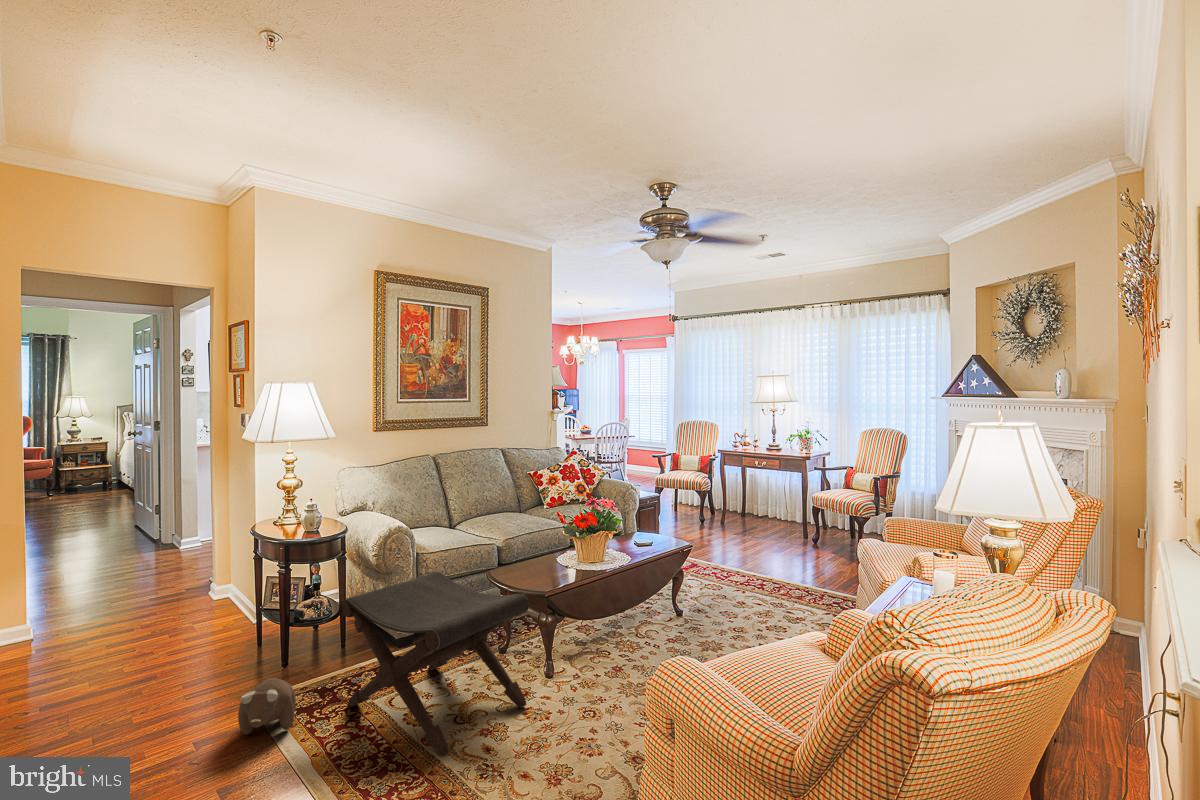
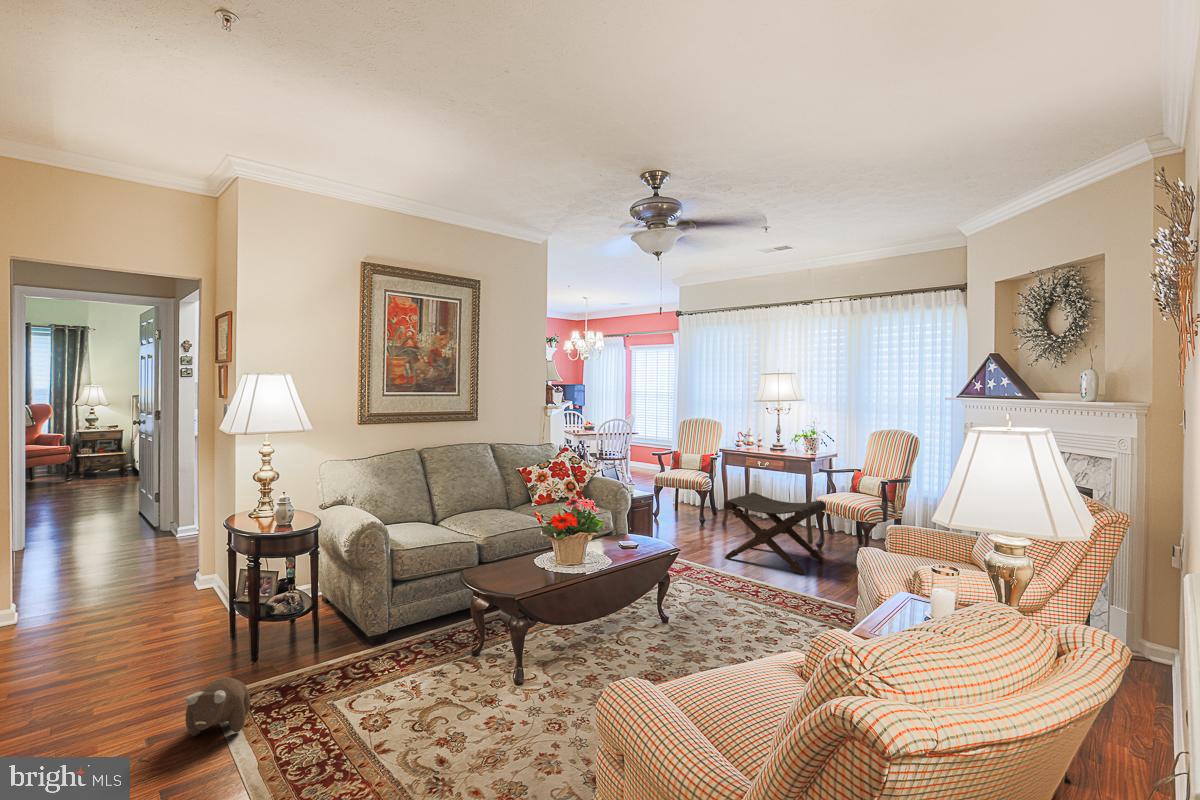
footstool: present [342,572,529,756] -> present [724,492,826,574]

